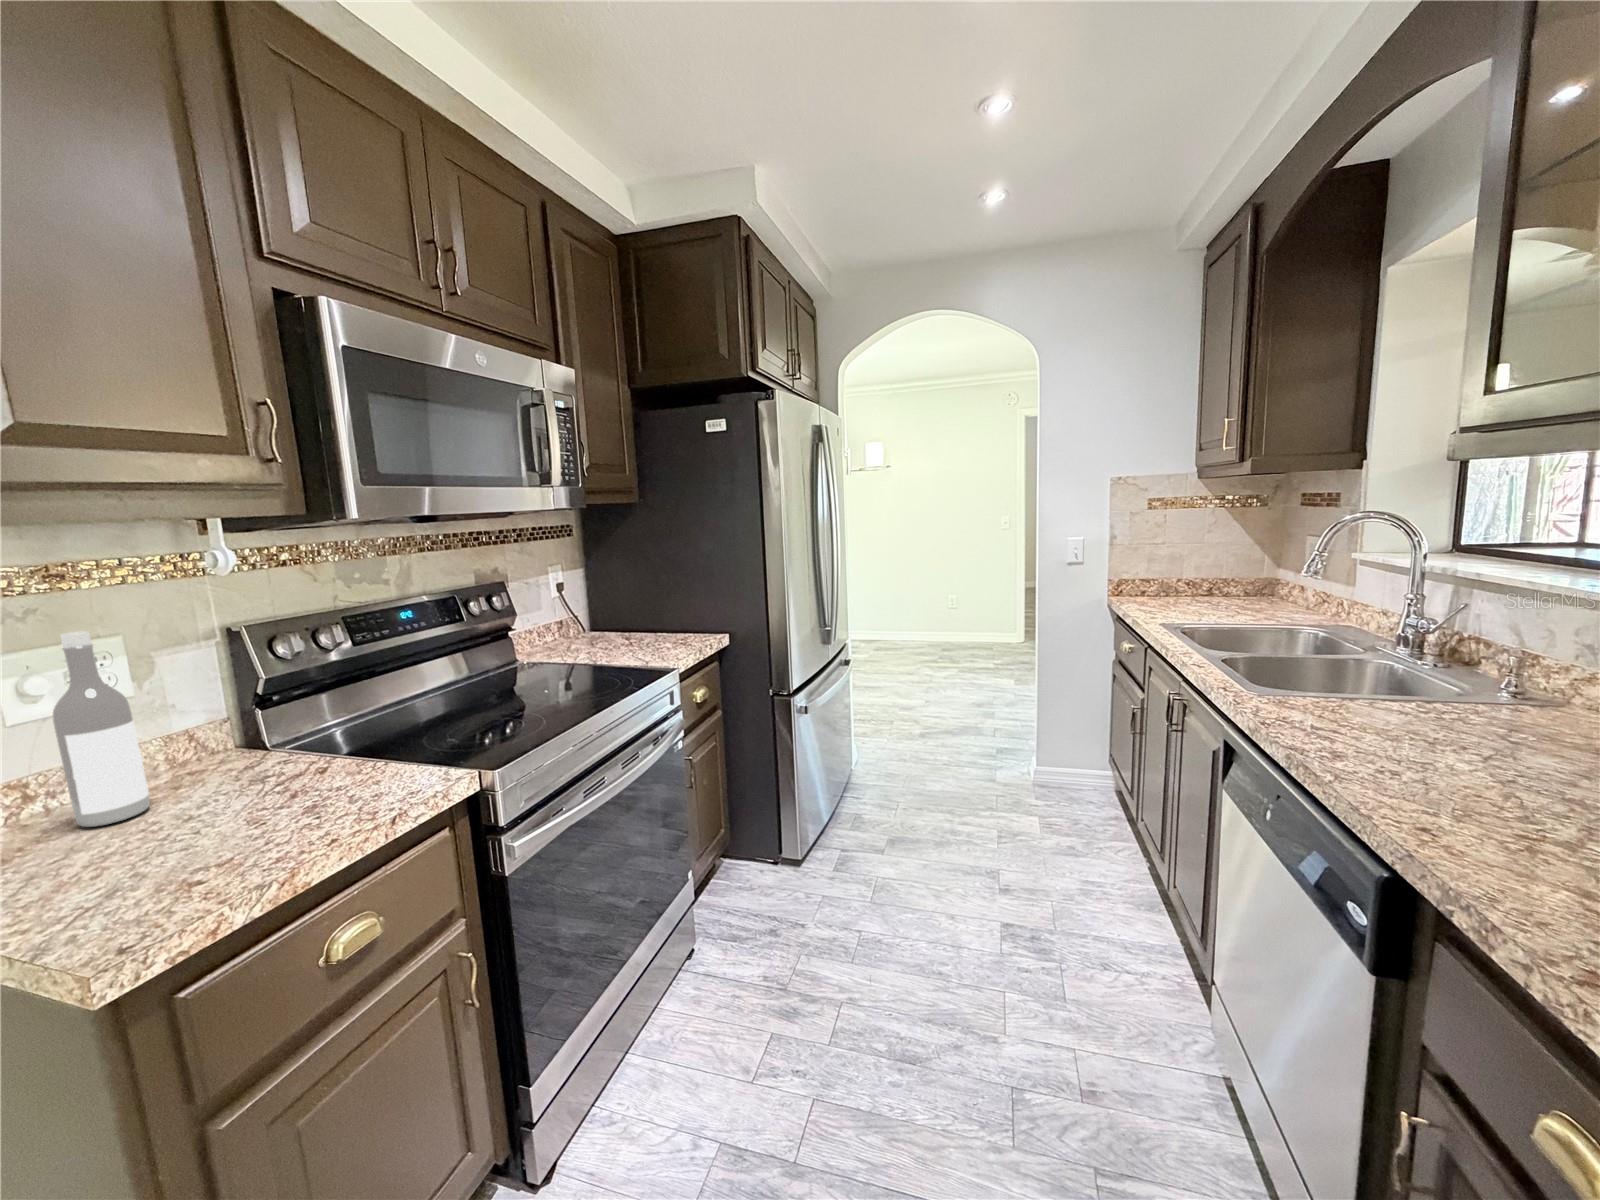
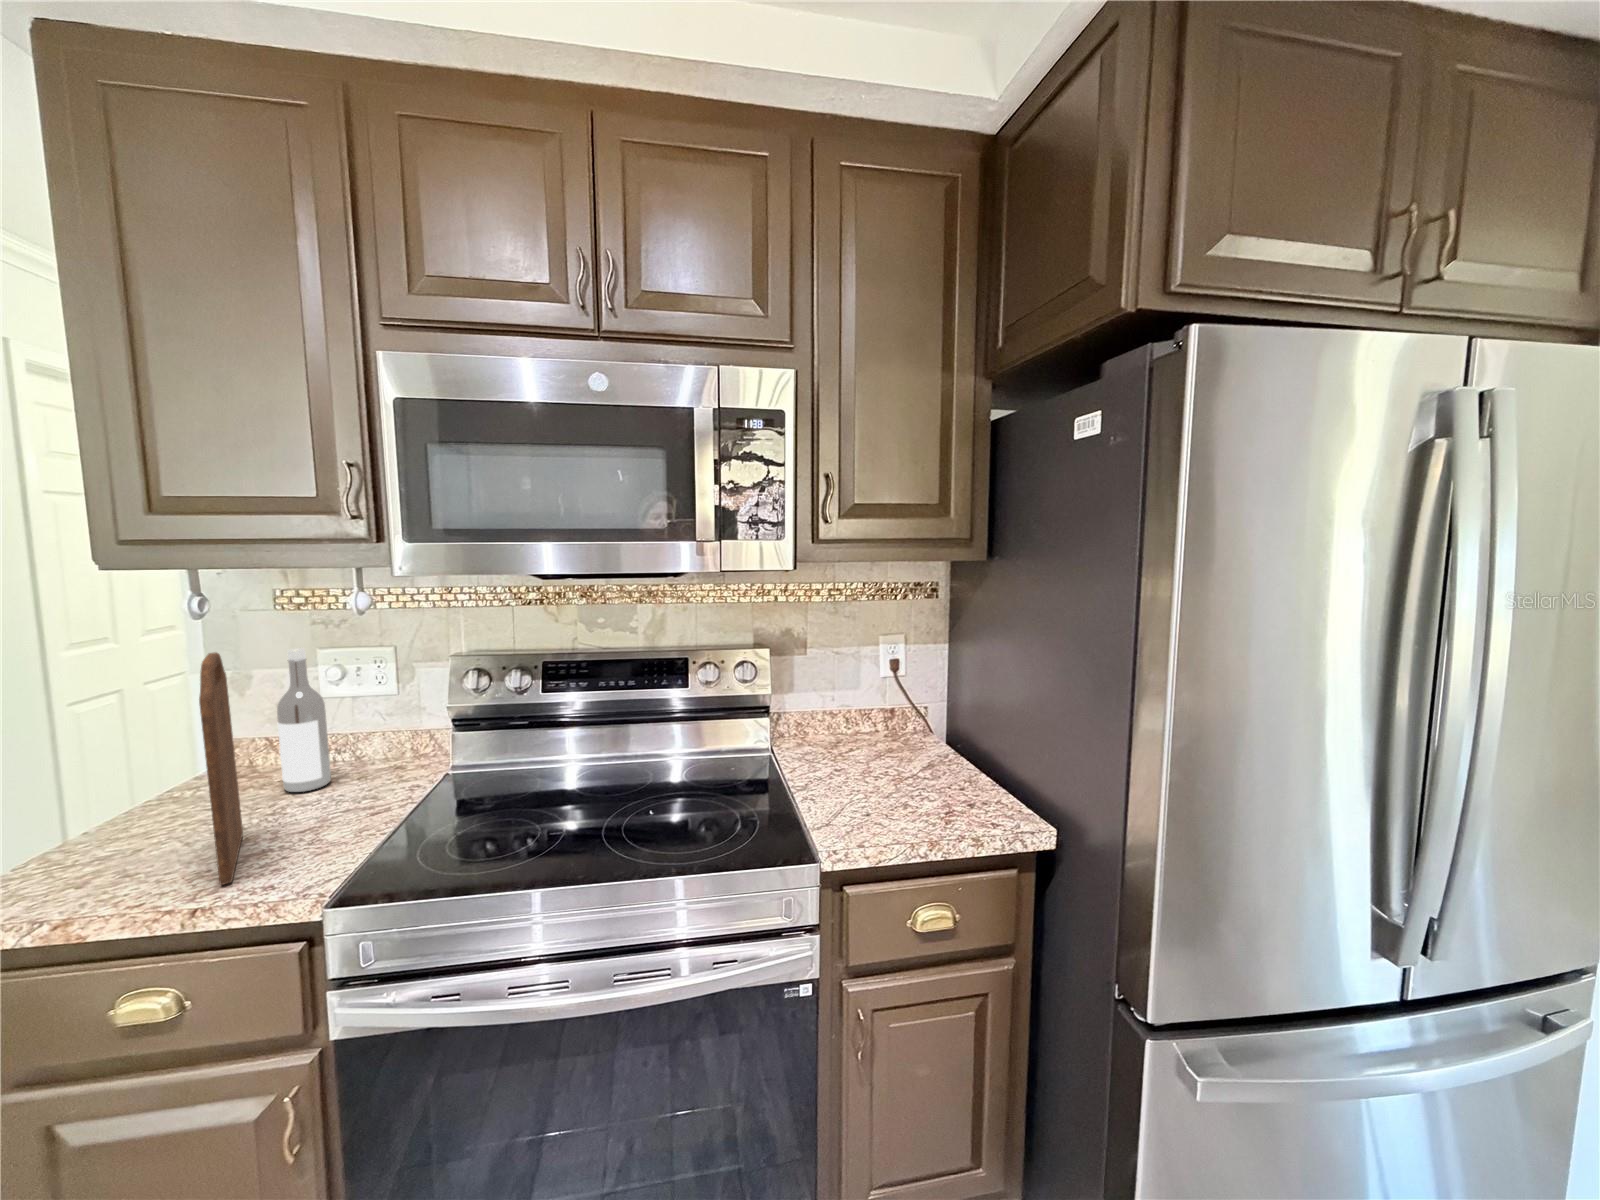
cutting board: none [173,593,363,832] -> present [199,652,243,885]

